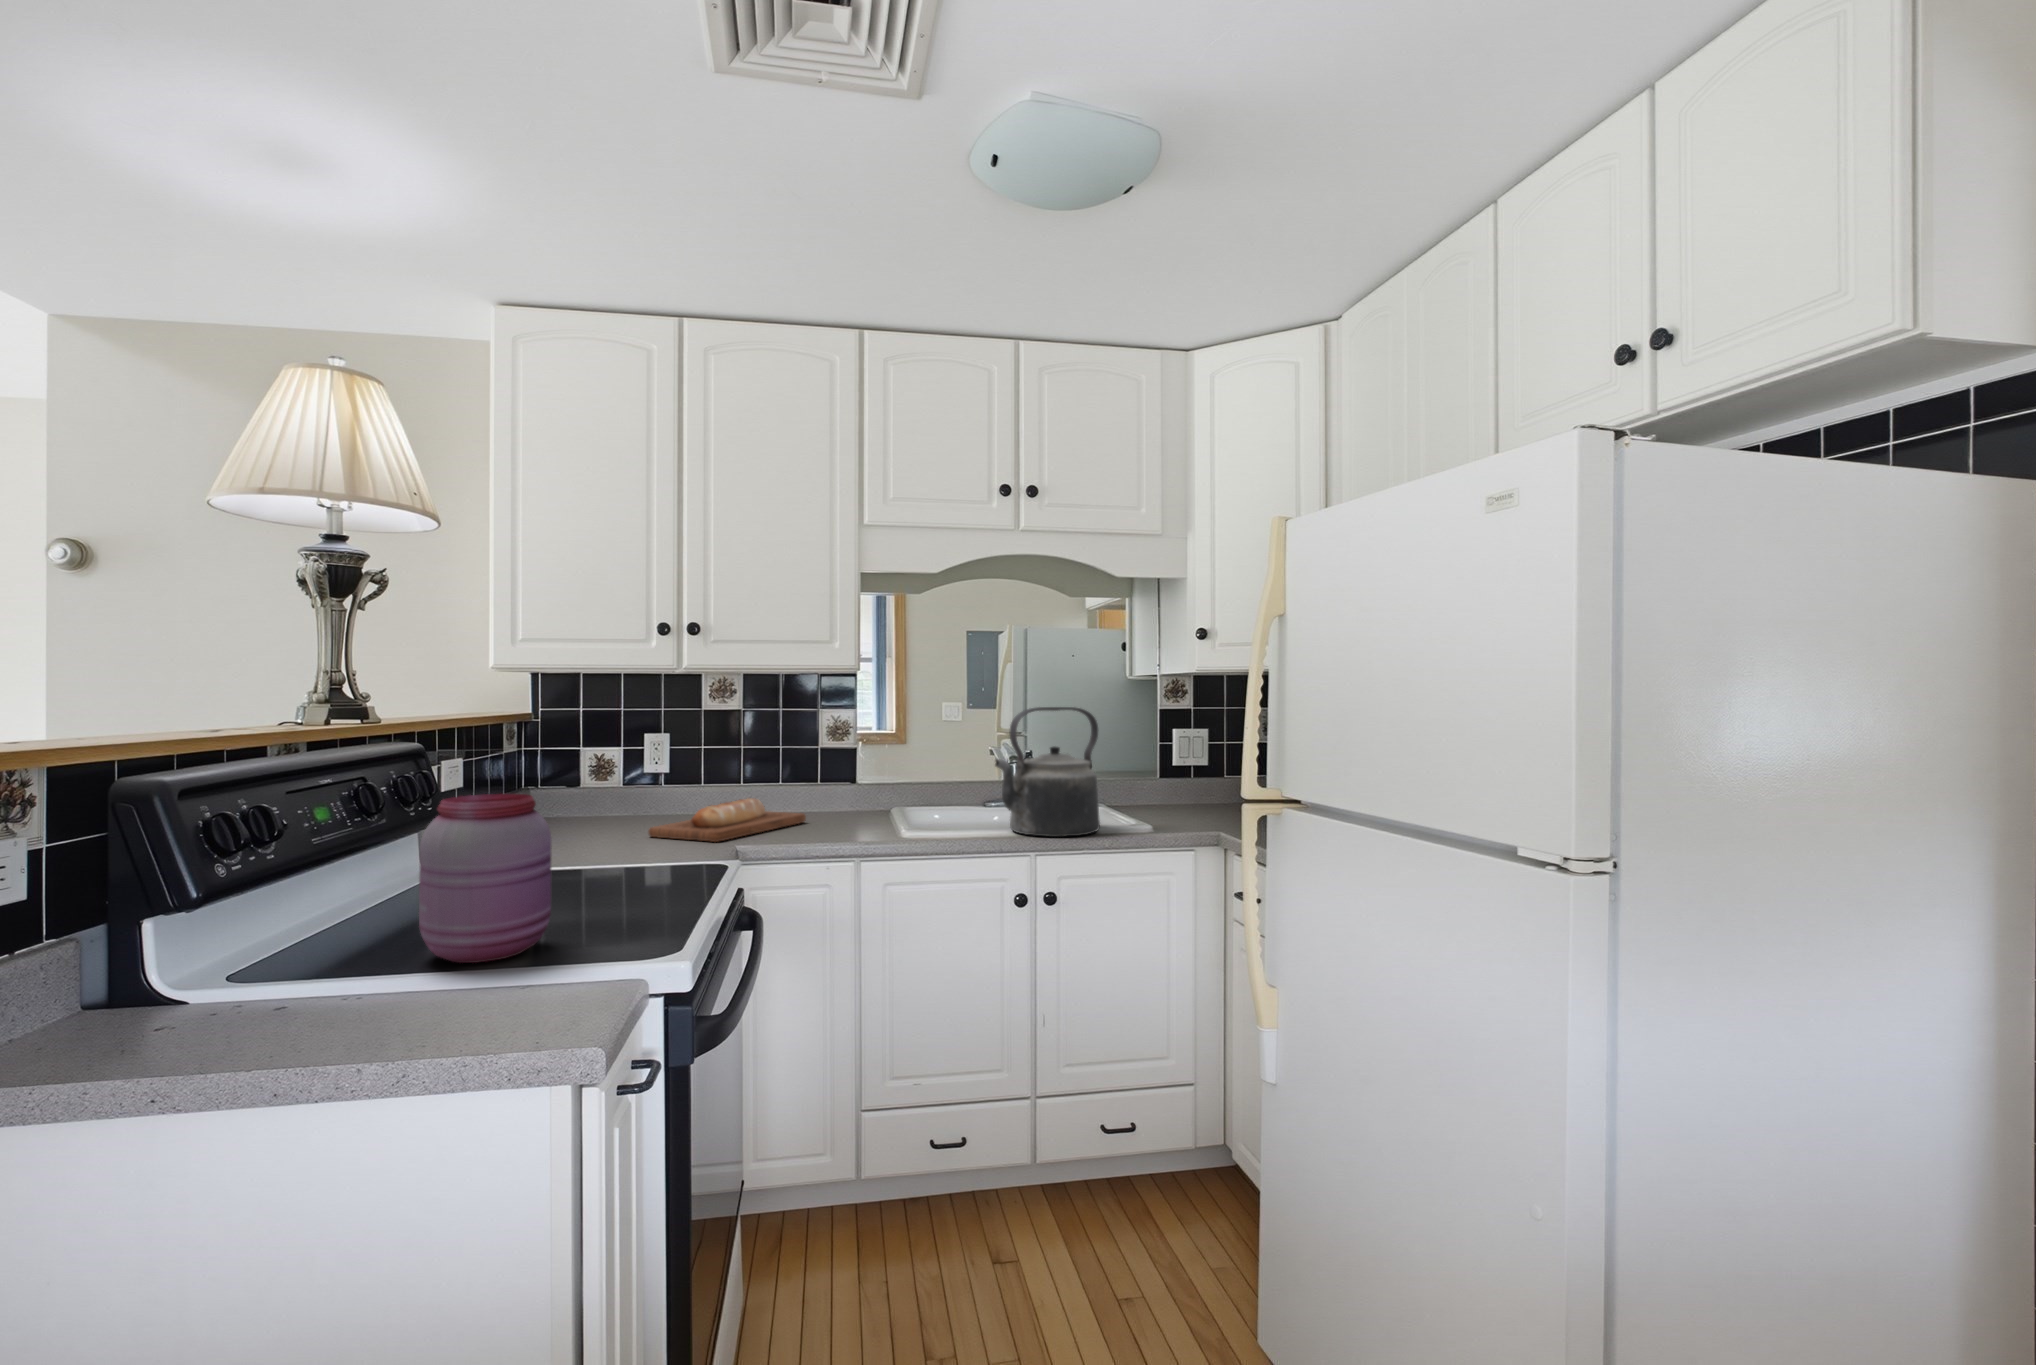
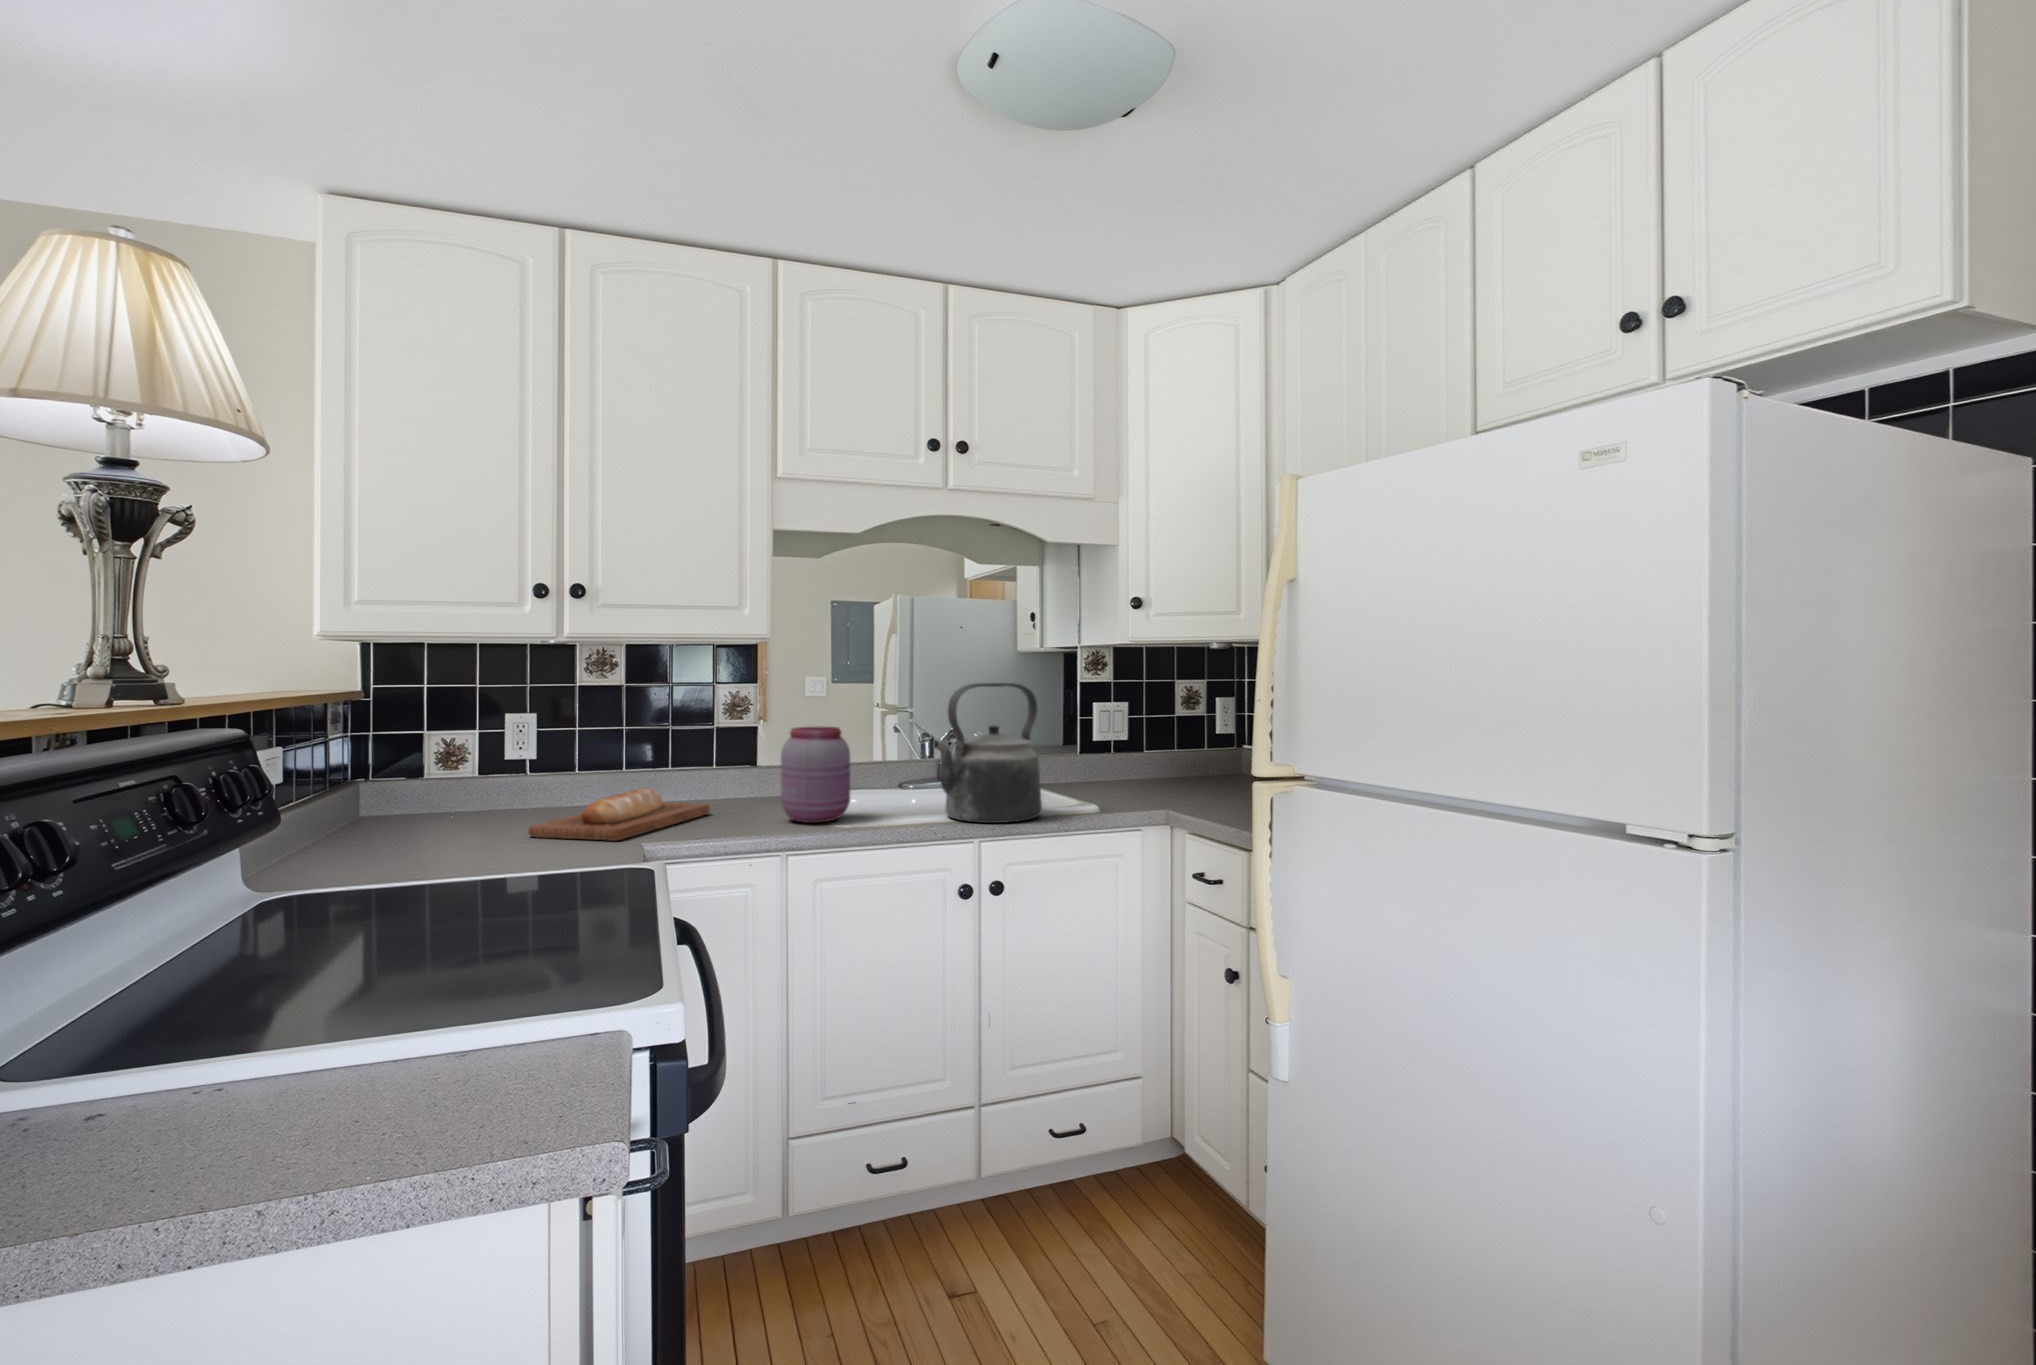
jar: present [419,794,552,963] -> present [781,727,850,823]

